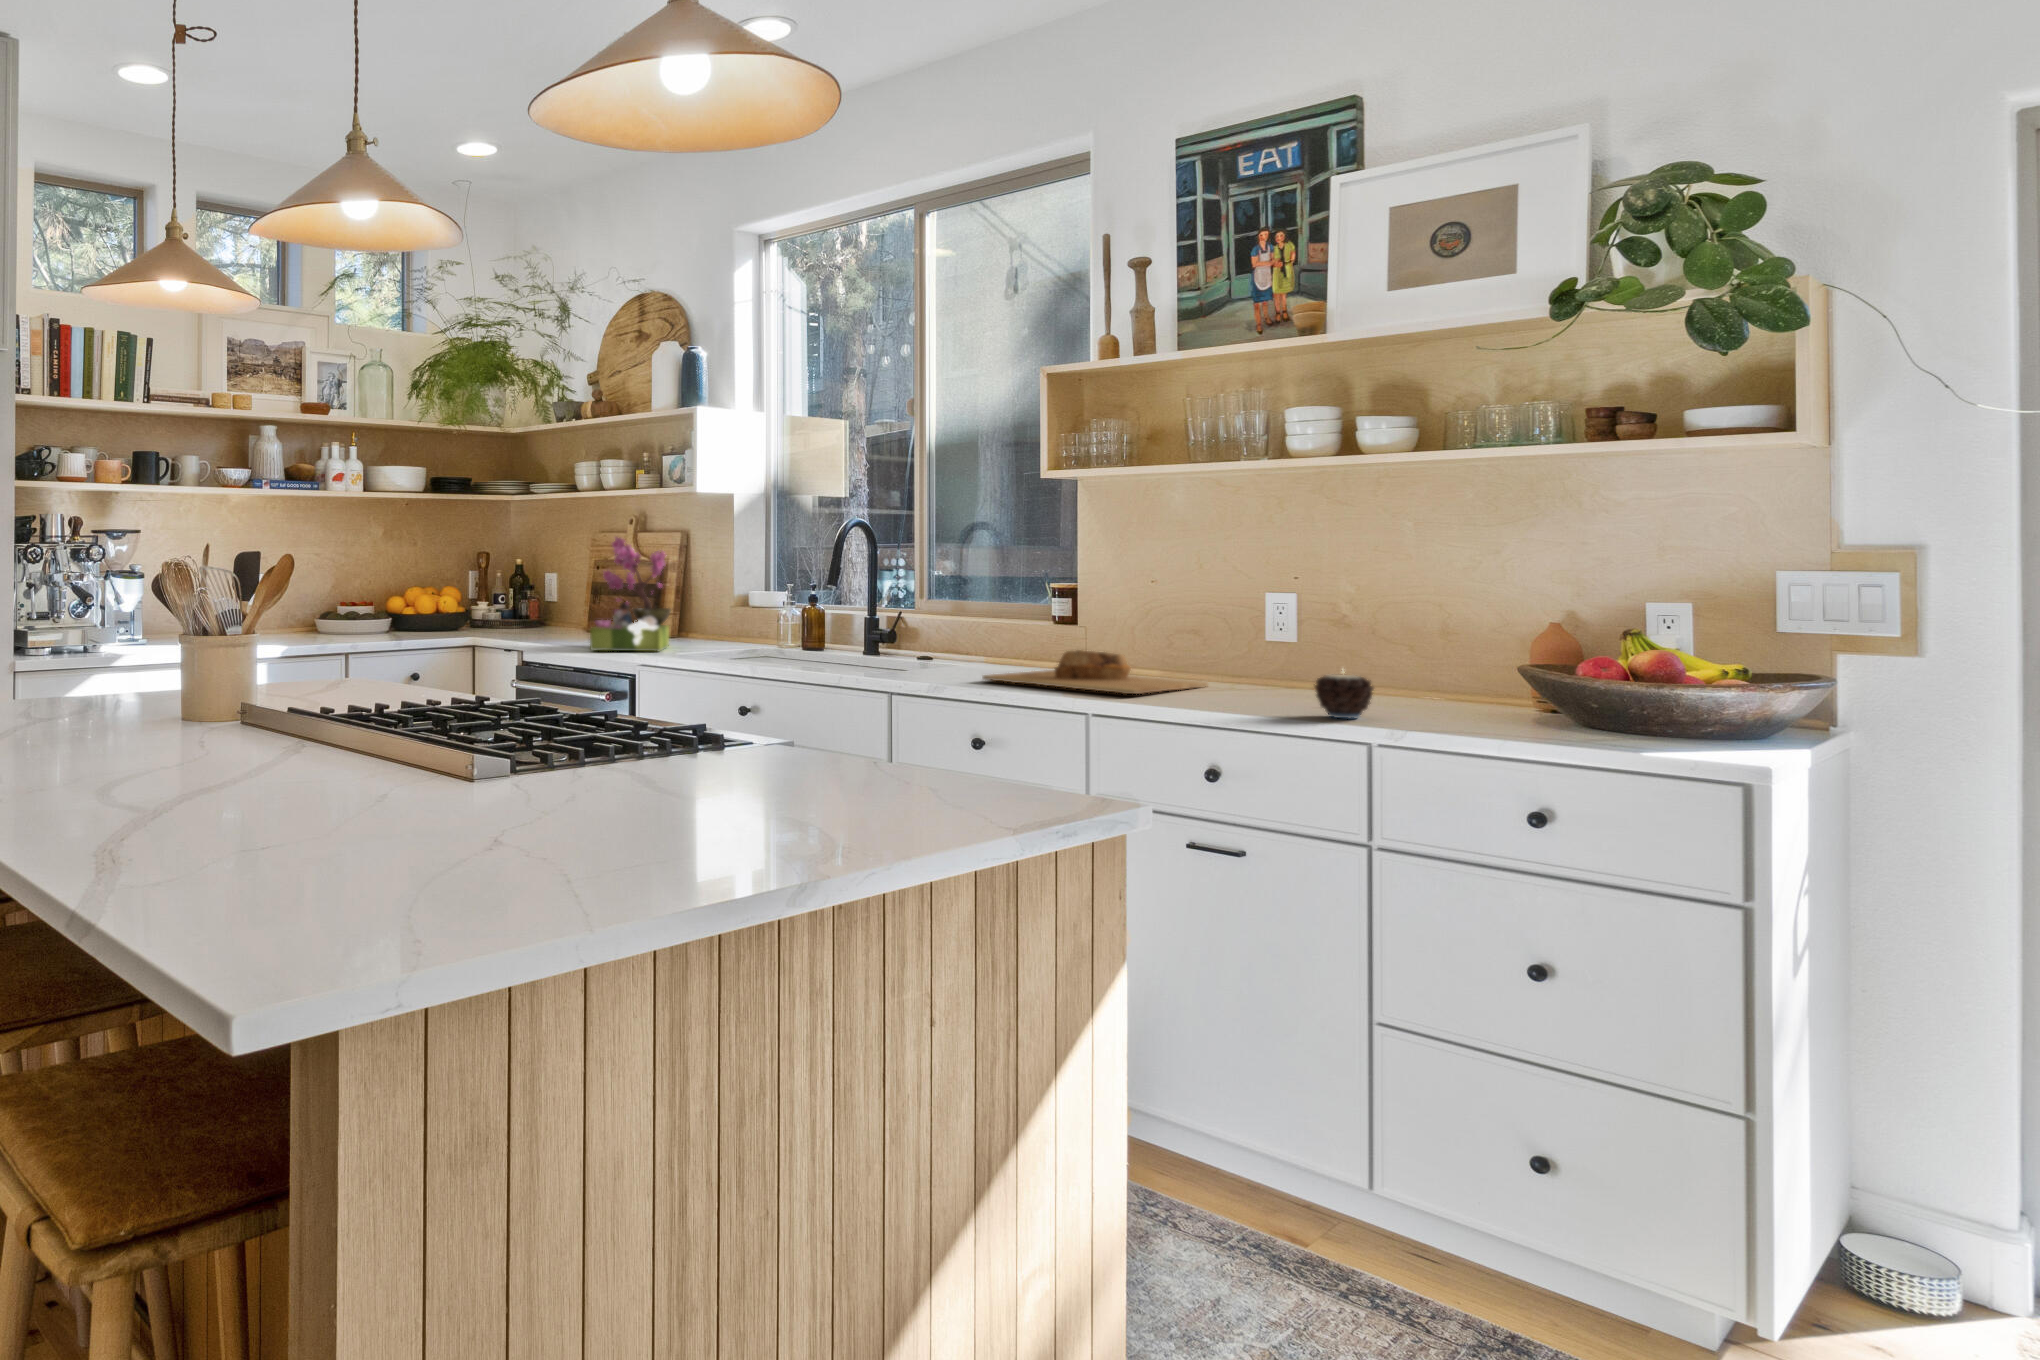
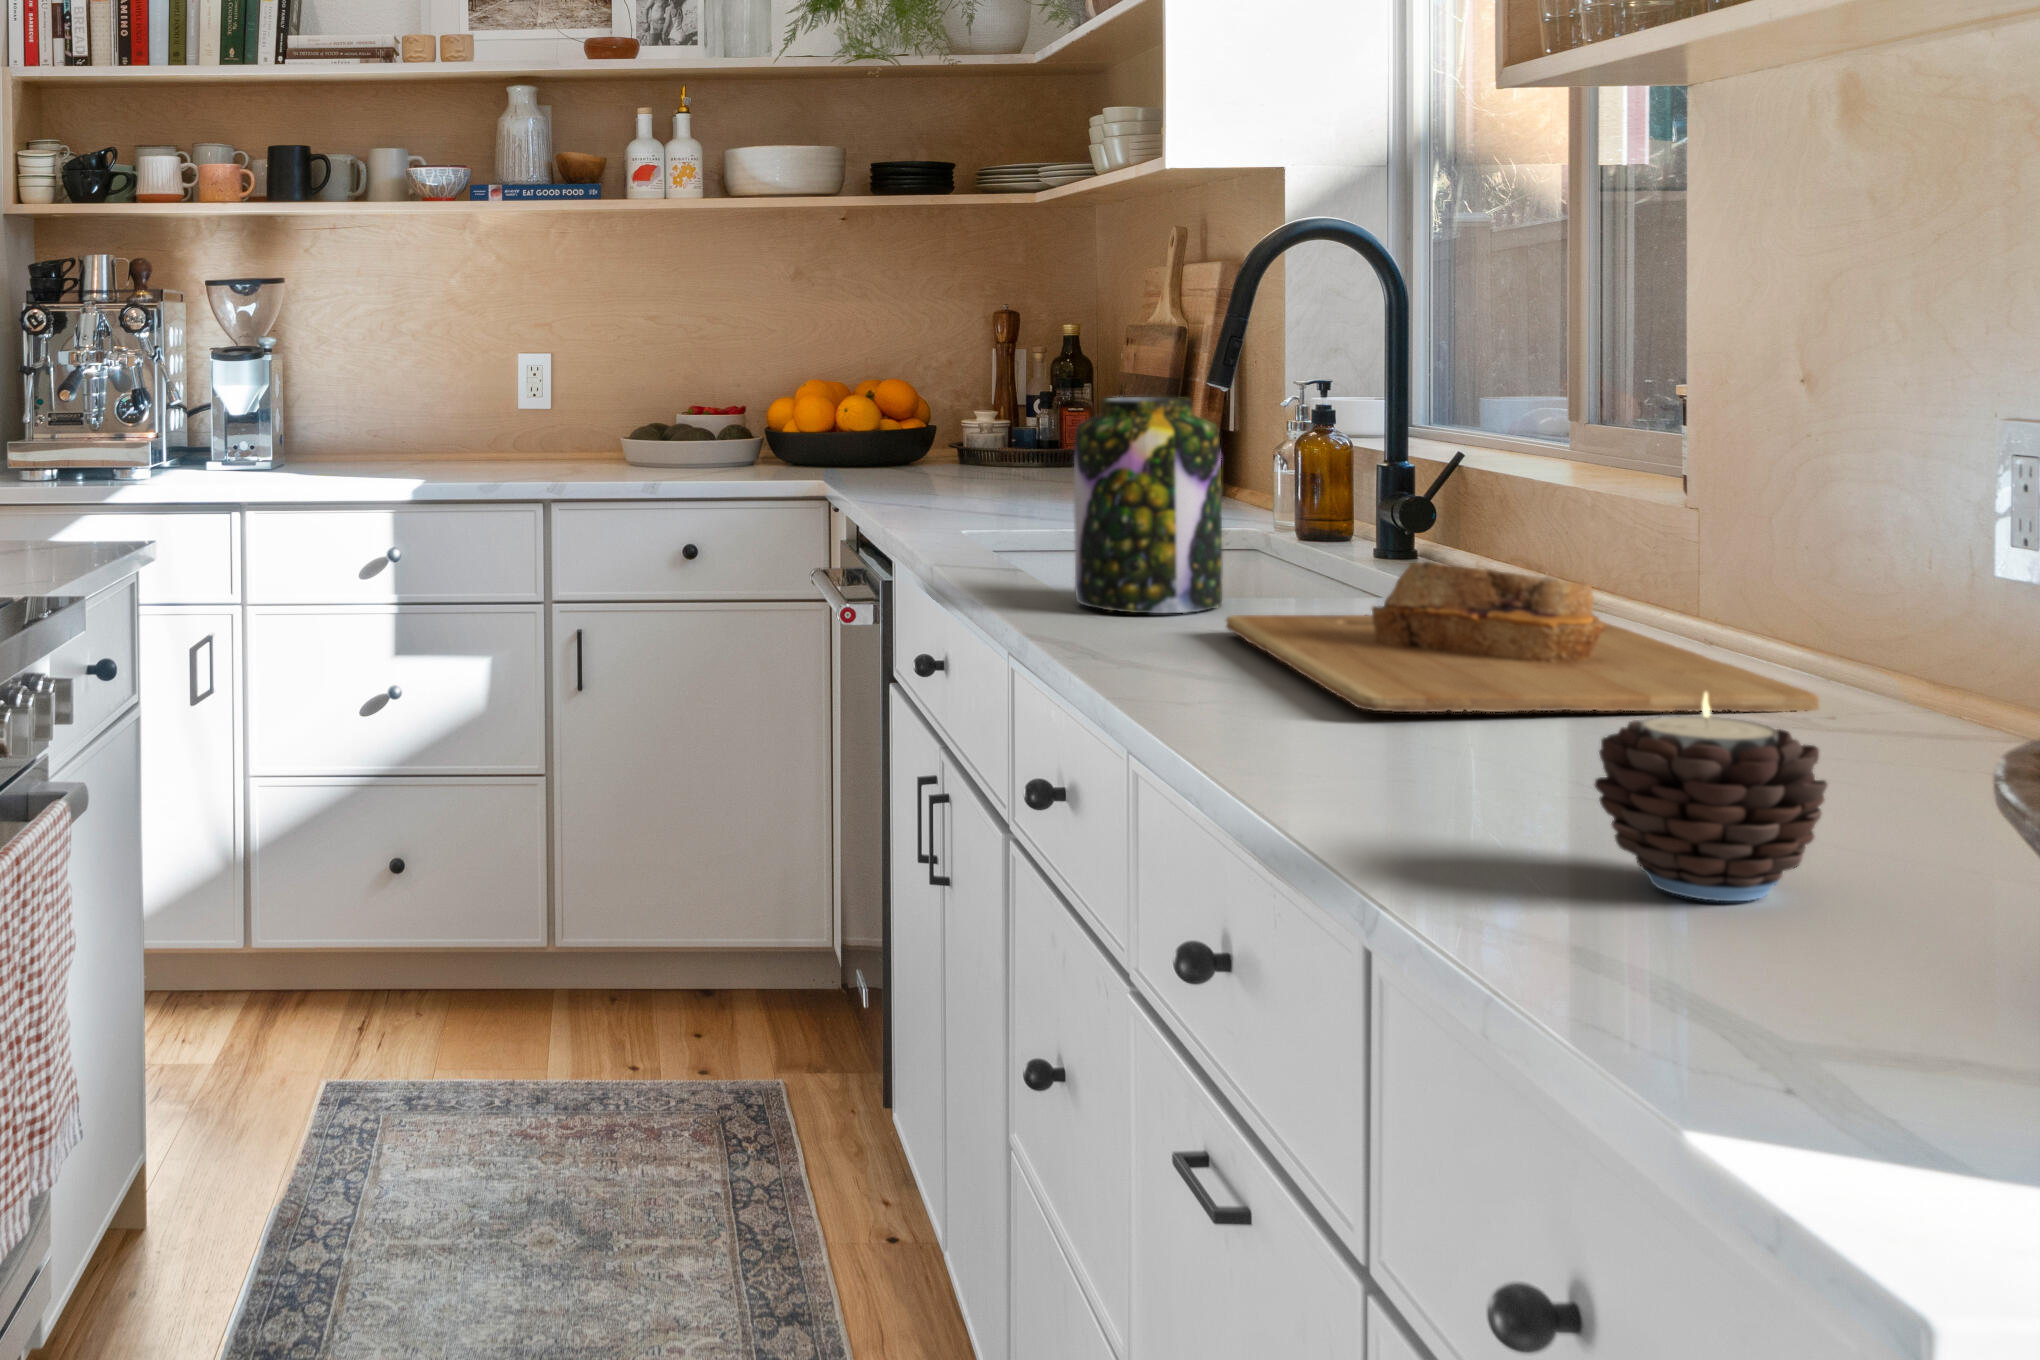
flower arrangement: present [590,537,671,652] -> none [865,259,1075,510]
jar: none [881,597,941,678] -> present [1074,397,1223,613]

